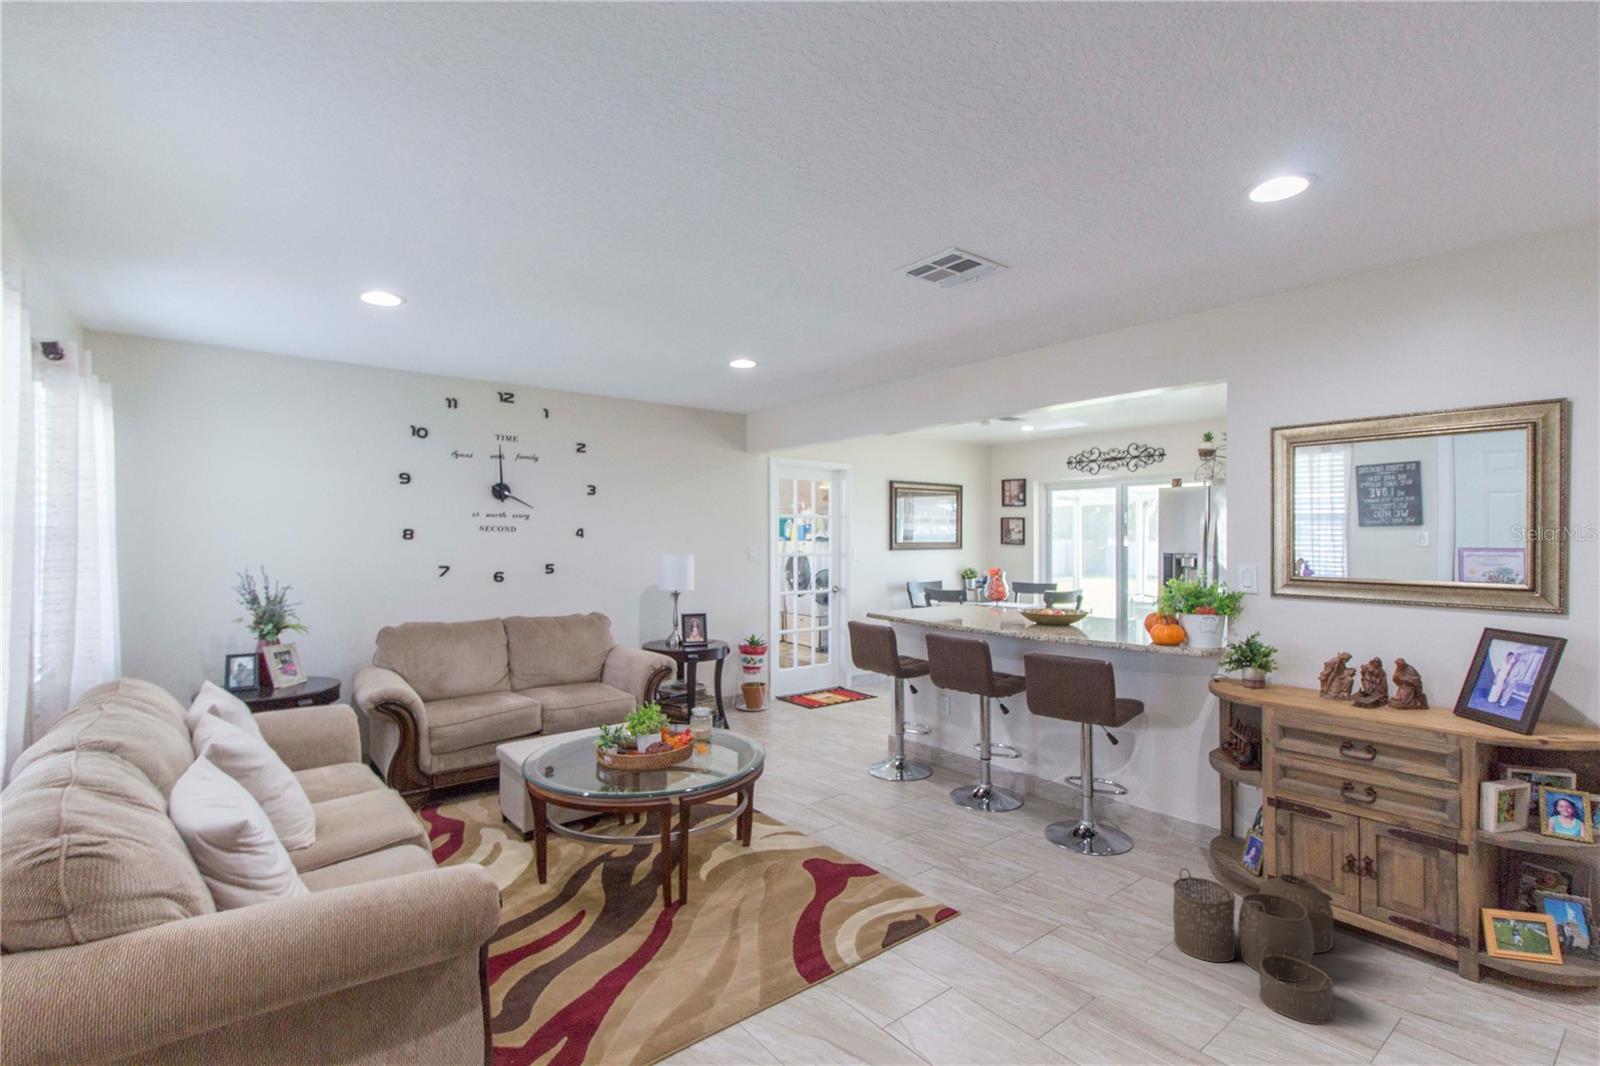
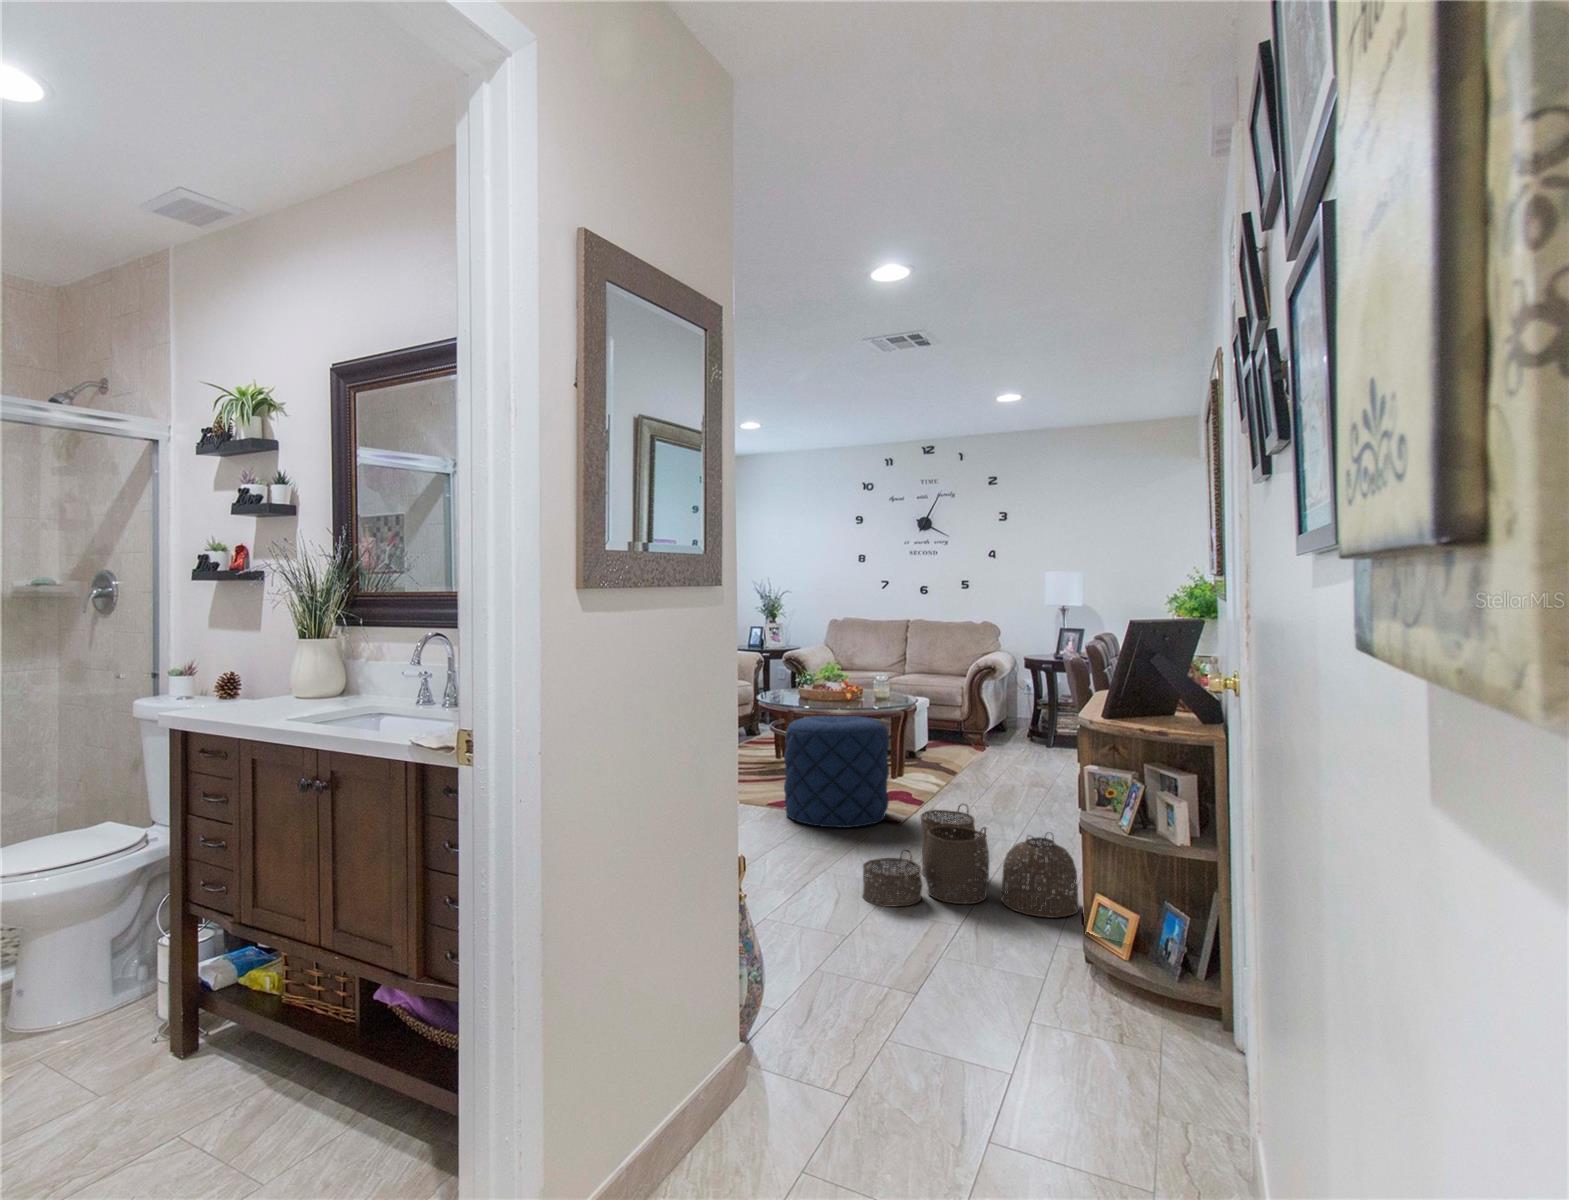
pouf: none [885,799,1022,974] -> present [784,716,889,827]

